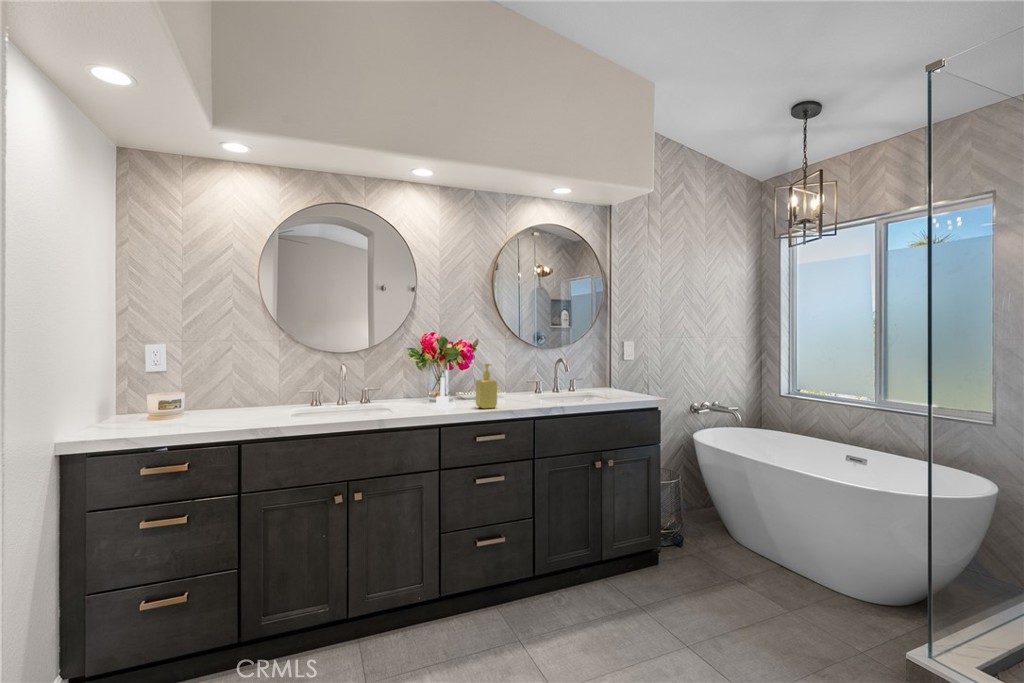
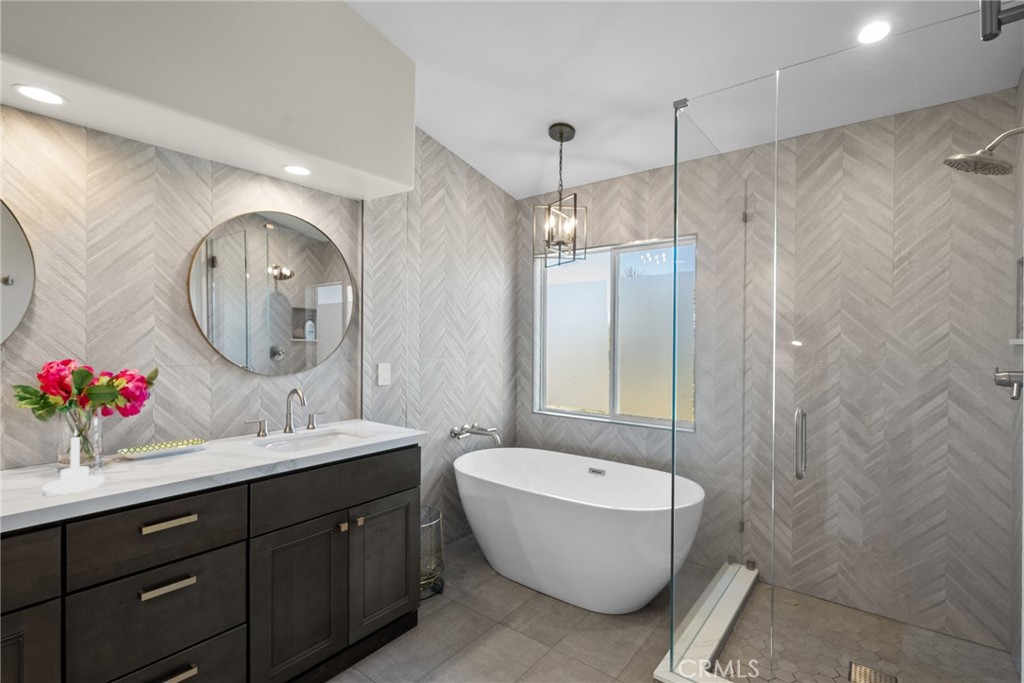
soap dispenser: present [476,364,497,409] -> none [145,409,185,479]

